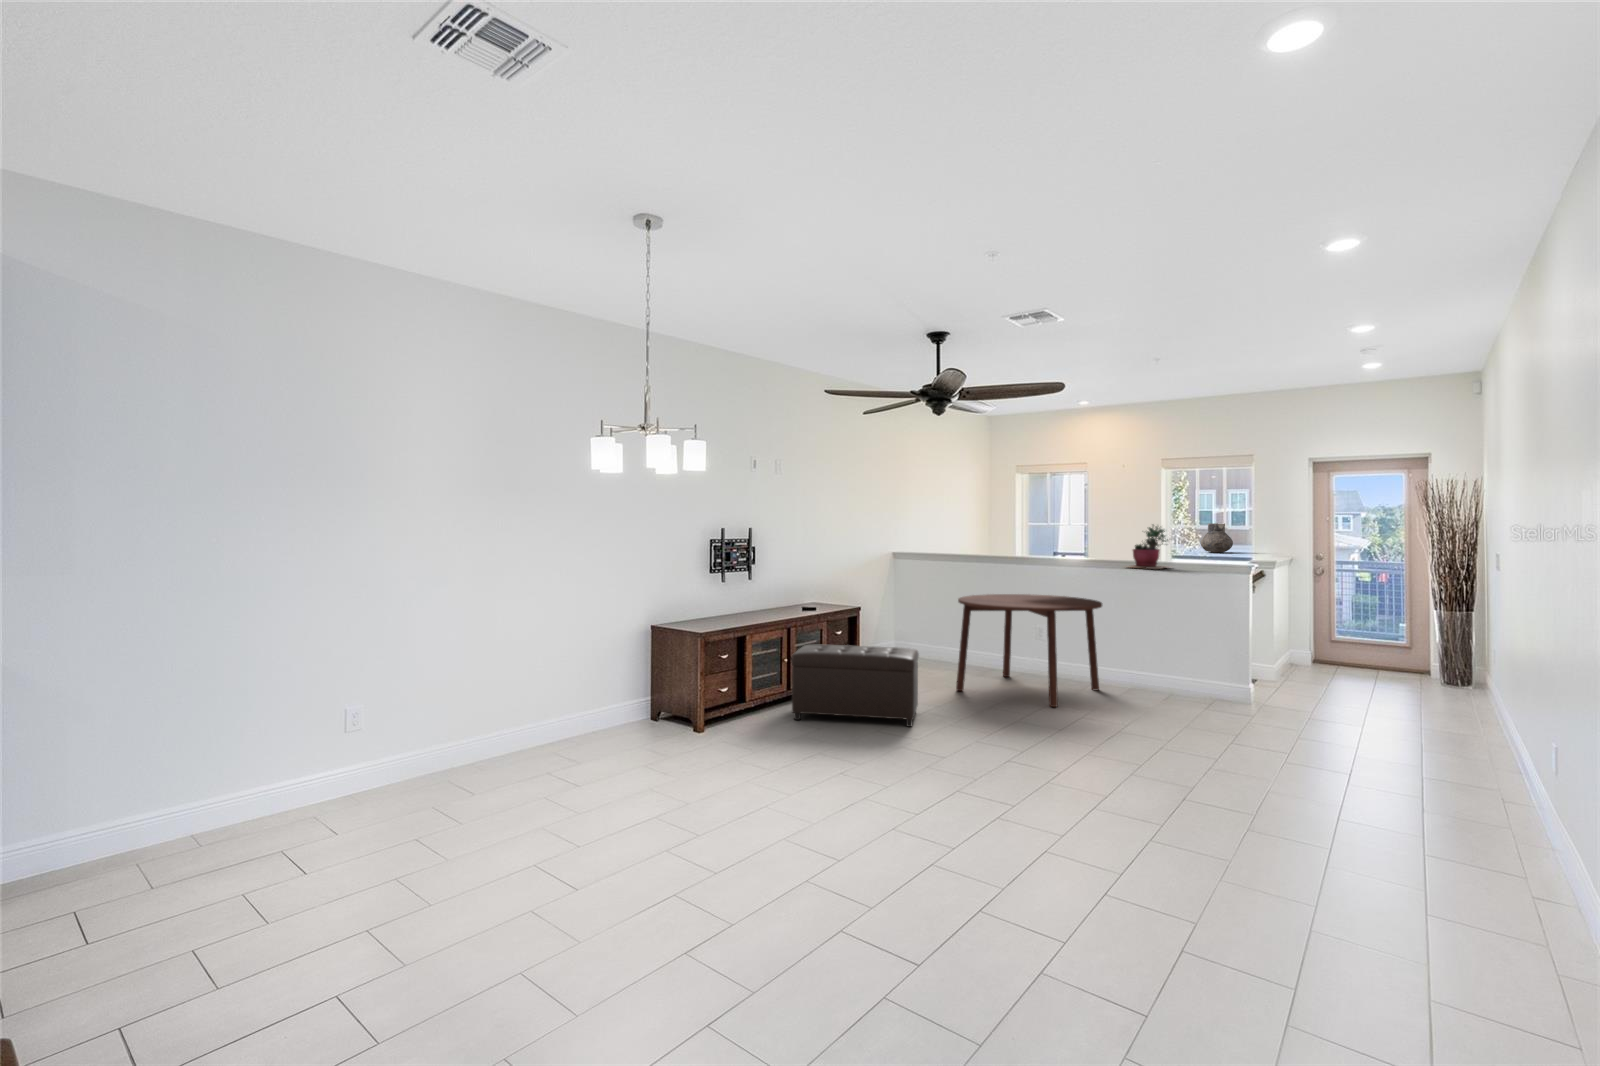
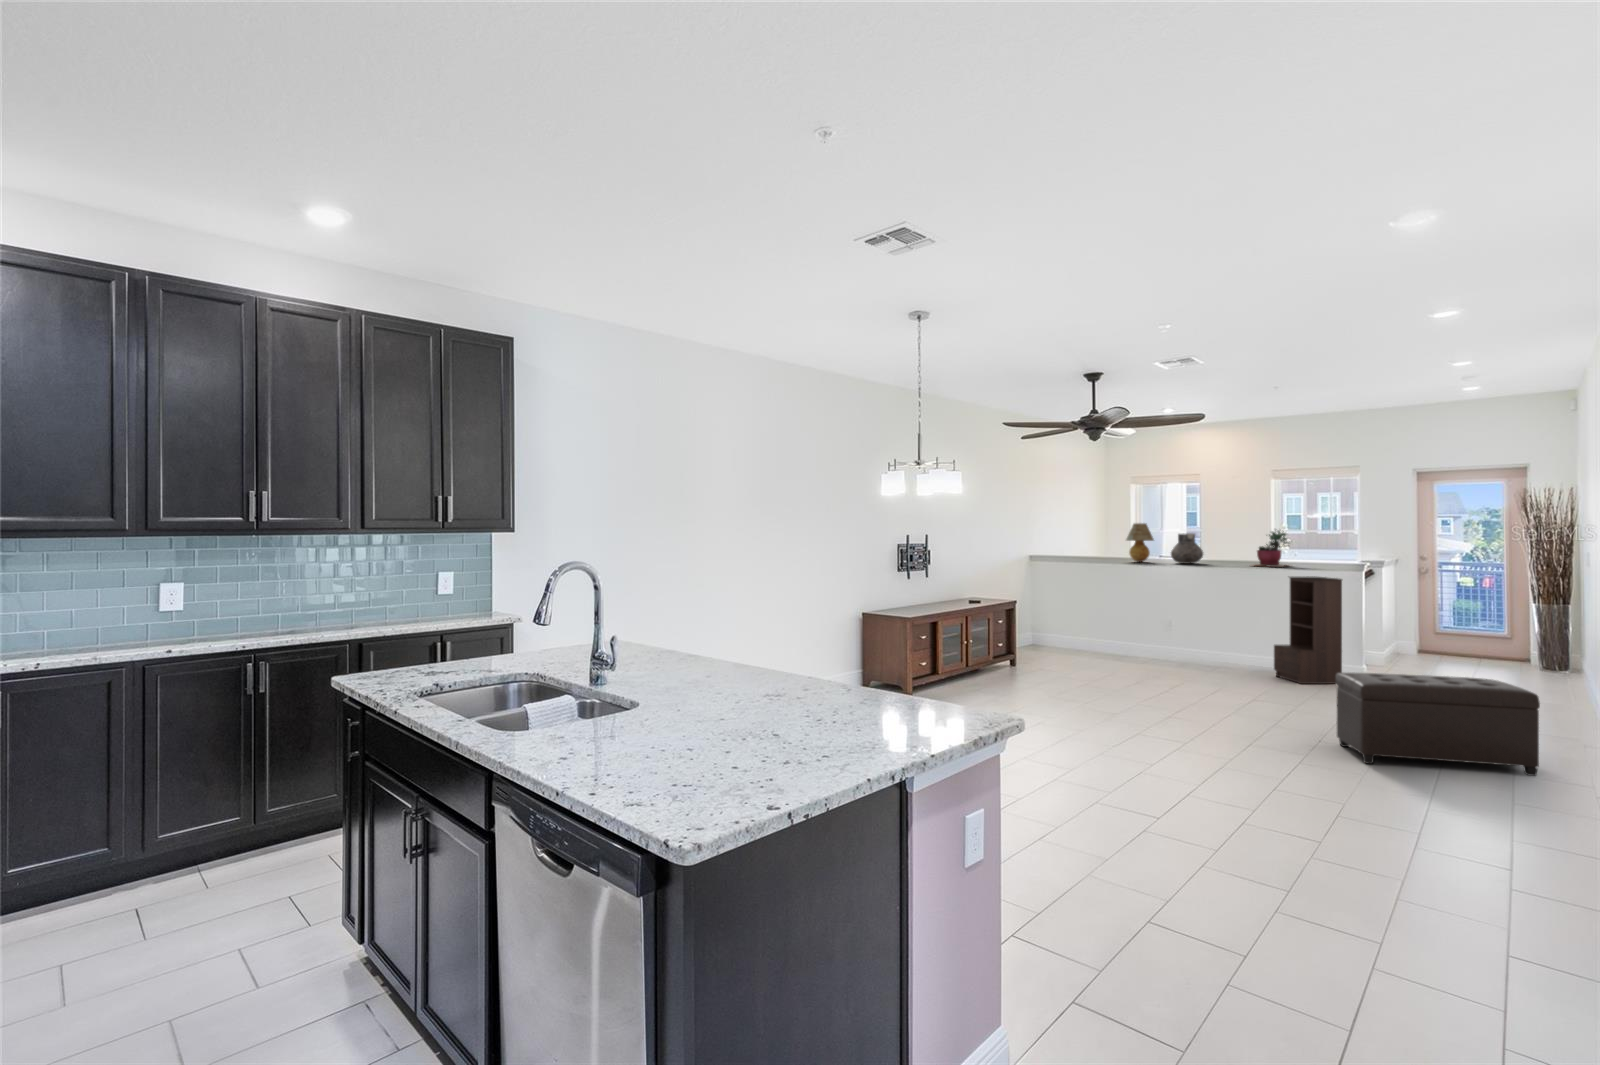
table lamp: none [991,517,1023,562] -> present [1126,523,1154,562]
vase: present [1201,523,1233,553] -> present [1171,533,1203,564]
bookshelf: none [1148,580,1225,709] -> present [1274,576,1342,684]
dining table: present [956,594,1102,707] -> none [1103,589,1232,682]
ottoman: present [791,645,919,727] -> present [1336,673,1540,776]

